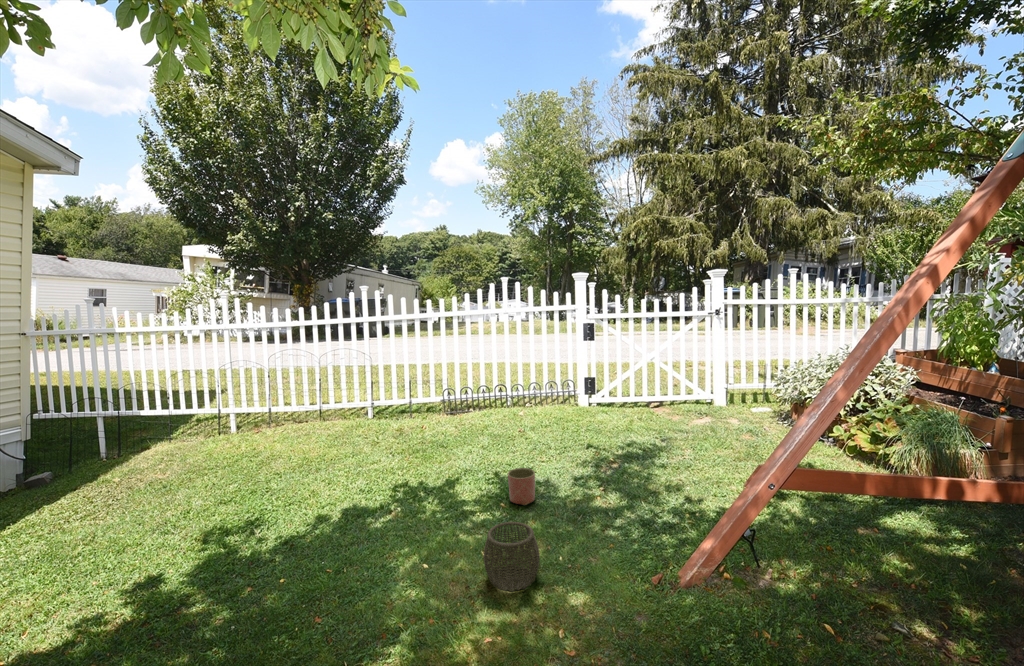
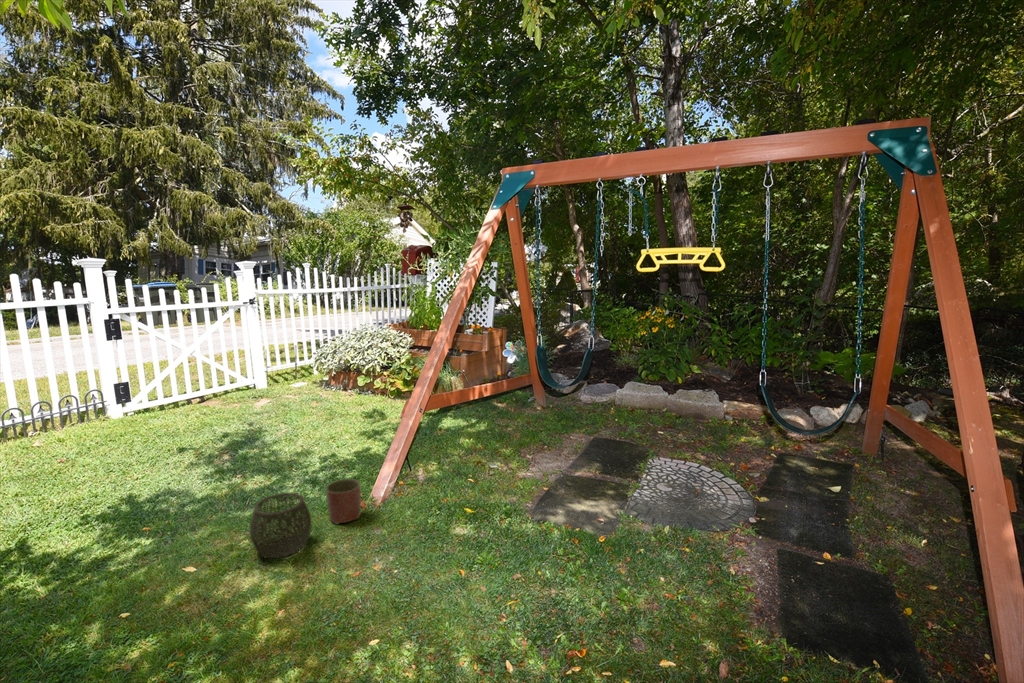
planter: present [508,468,535,505] -> present [326,479,361,524]

